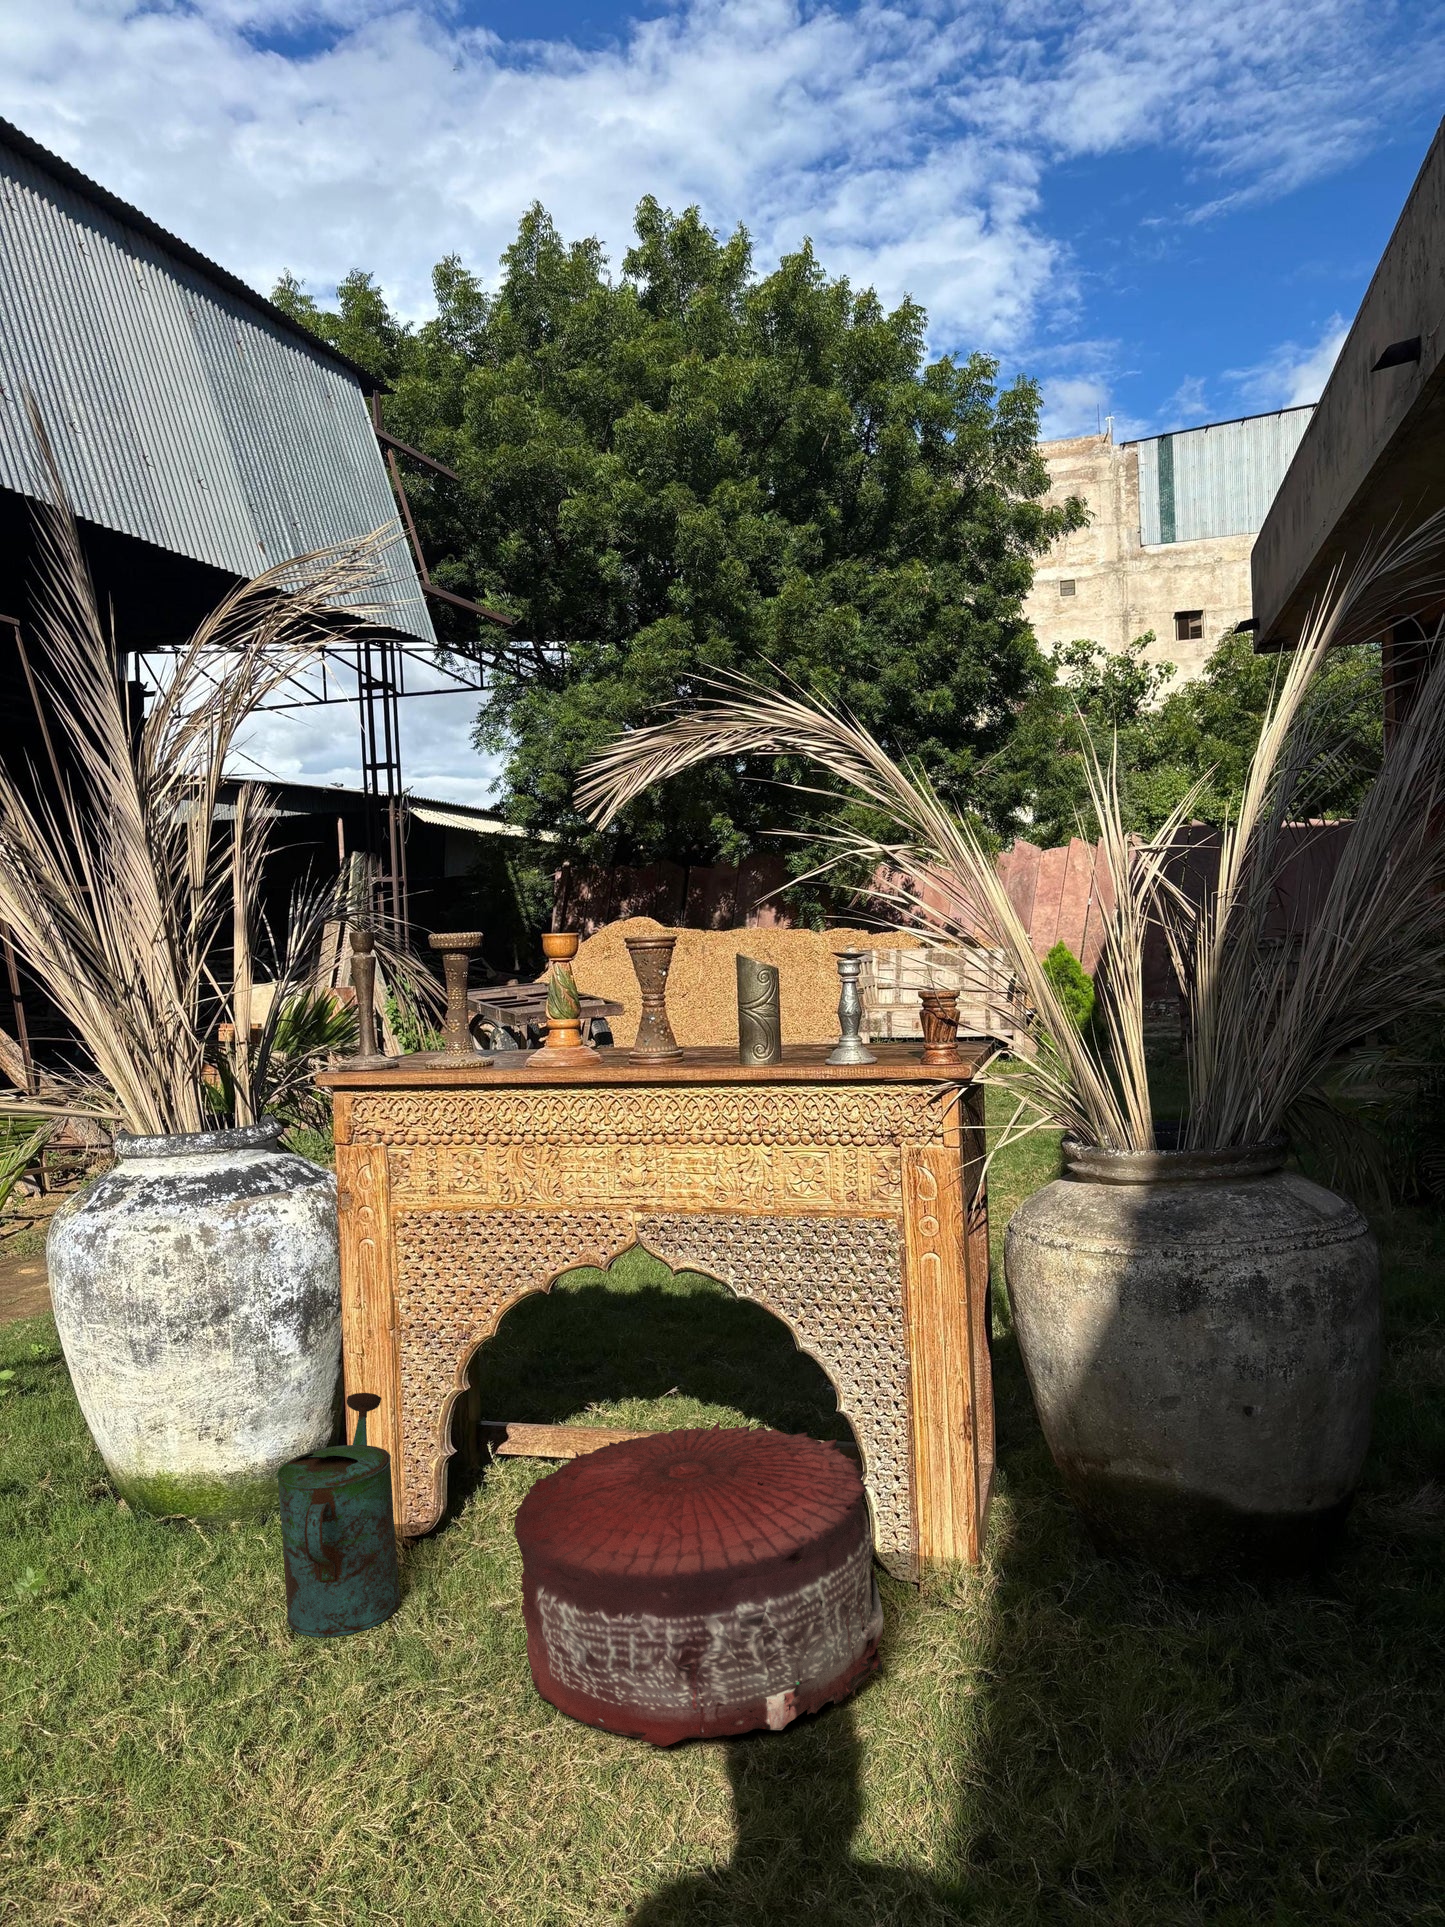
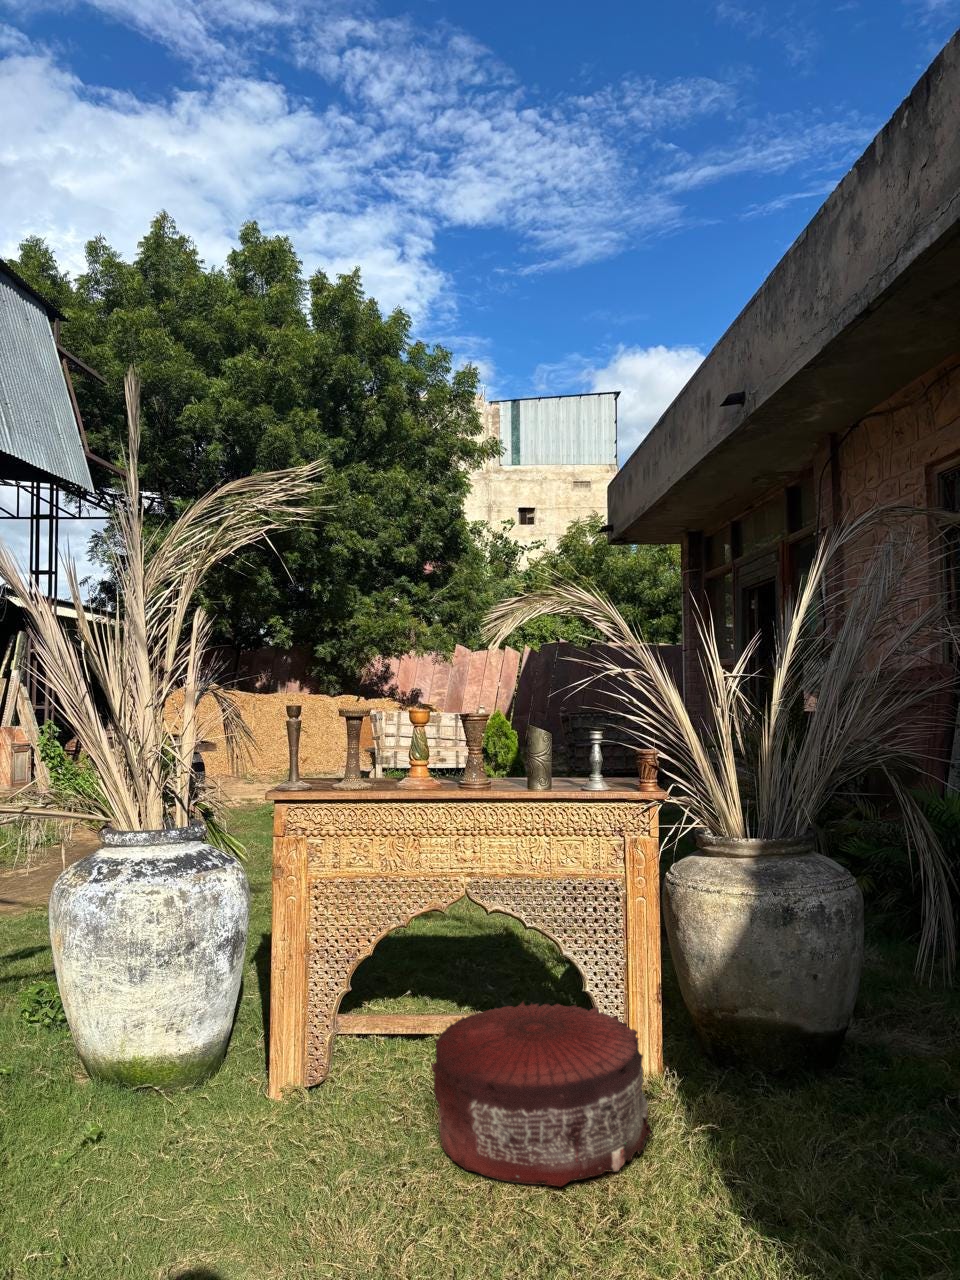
watering can: present [277,1393,400,1637] -> none [261,996,332,1152]

